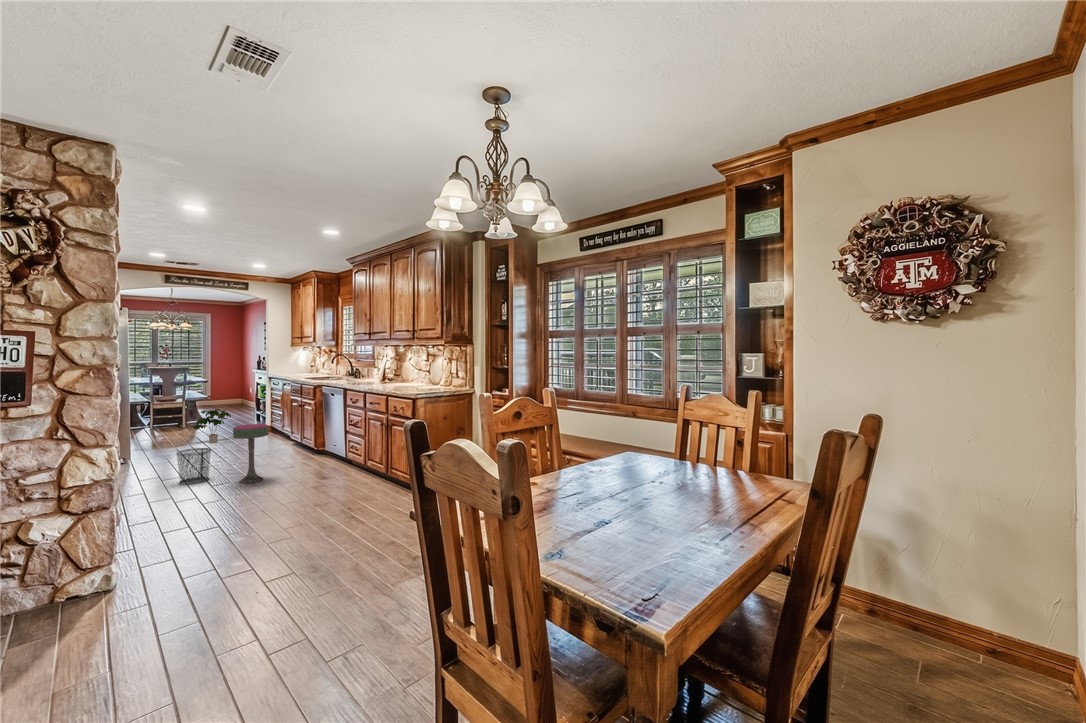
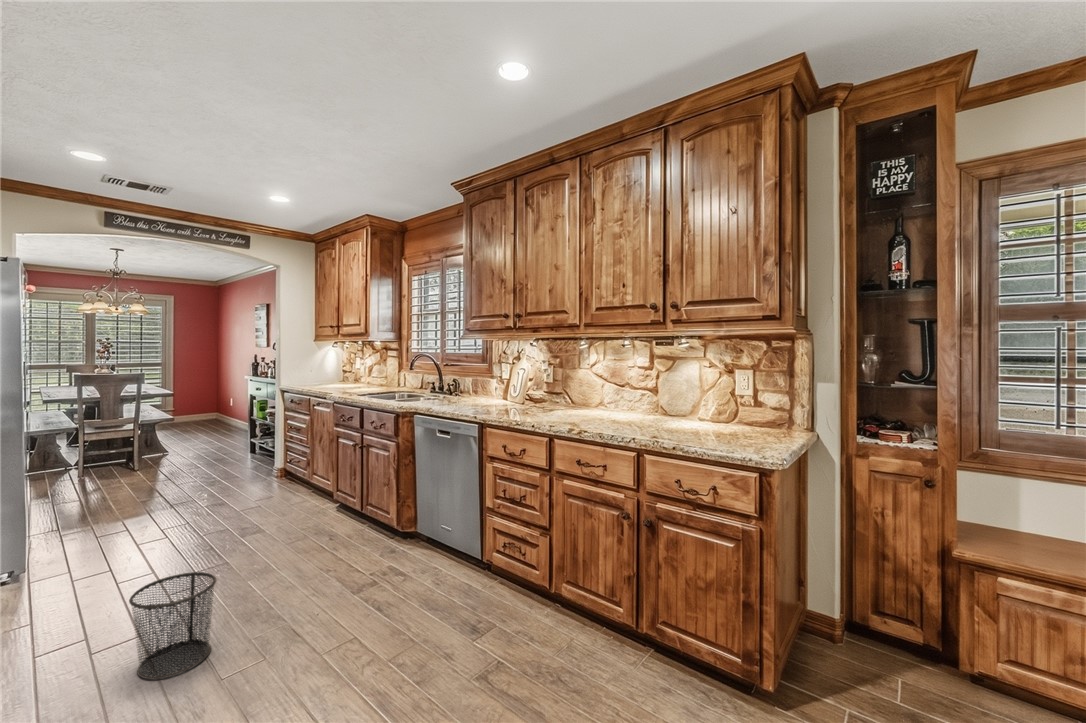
potted plant: present [193,409,231,443] -> none [157,449,225,511]
bar stool: present [233,424,269,483] -> none [273,512,352,665]

